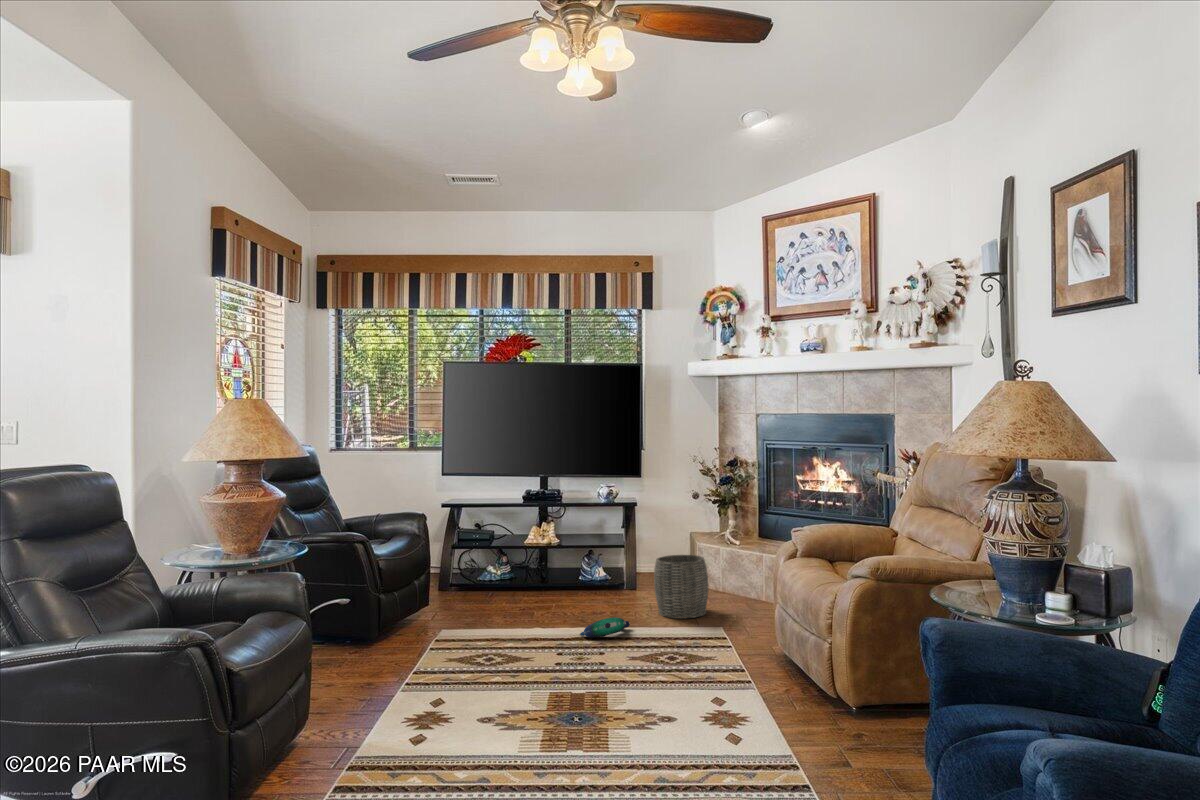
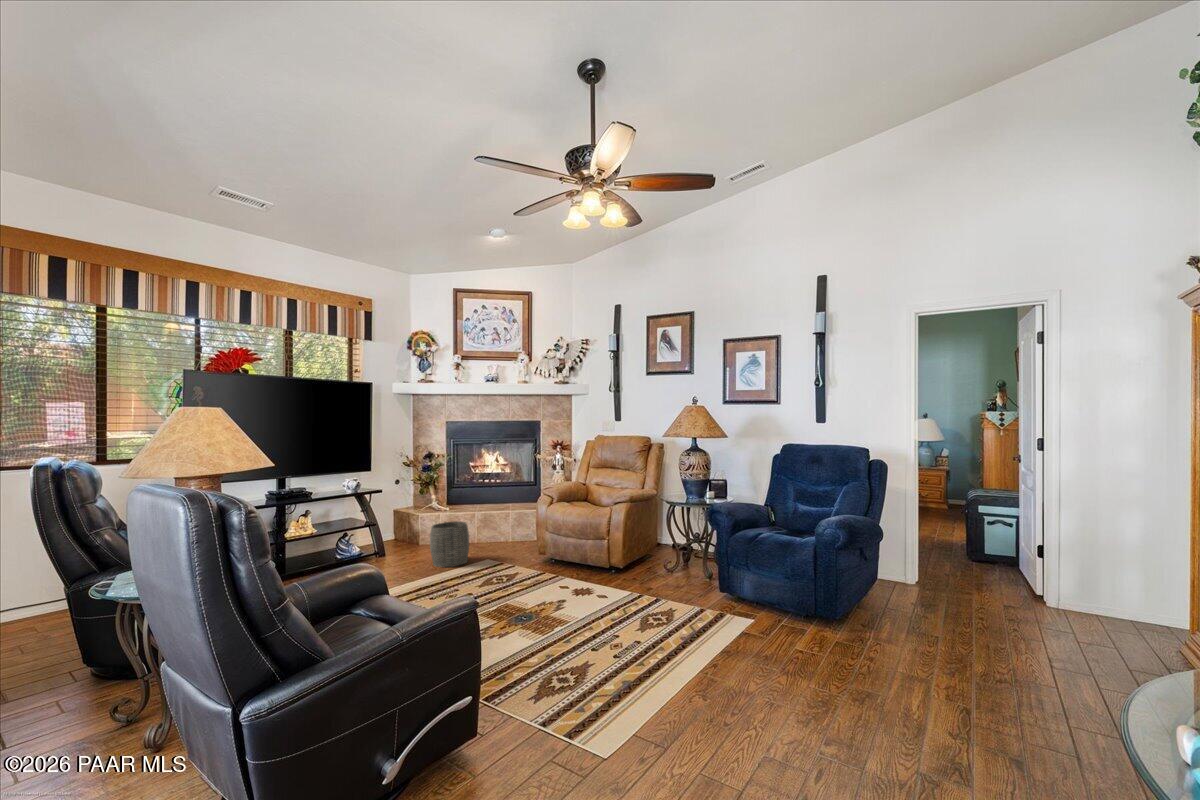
plush toy: present [580,617,630,638] -> none [418,570,446,590]

